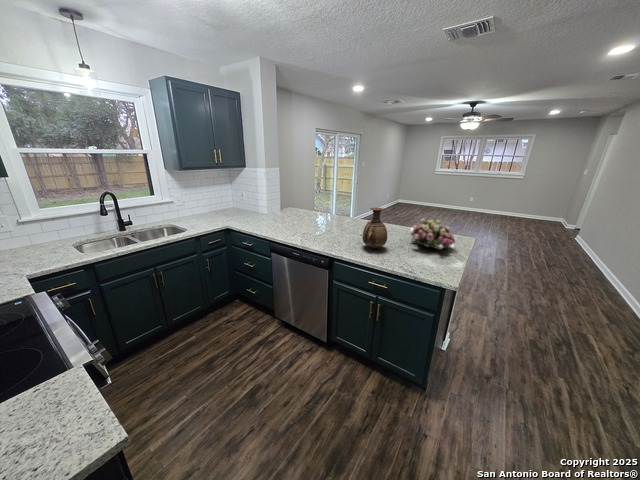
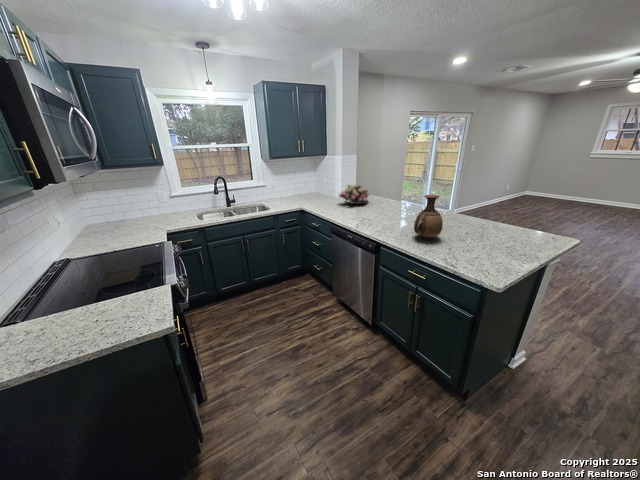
flower arrangement: present [410,219,456,249] -> present [339,184,369,204]

